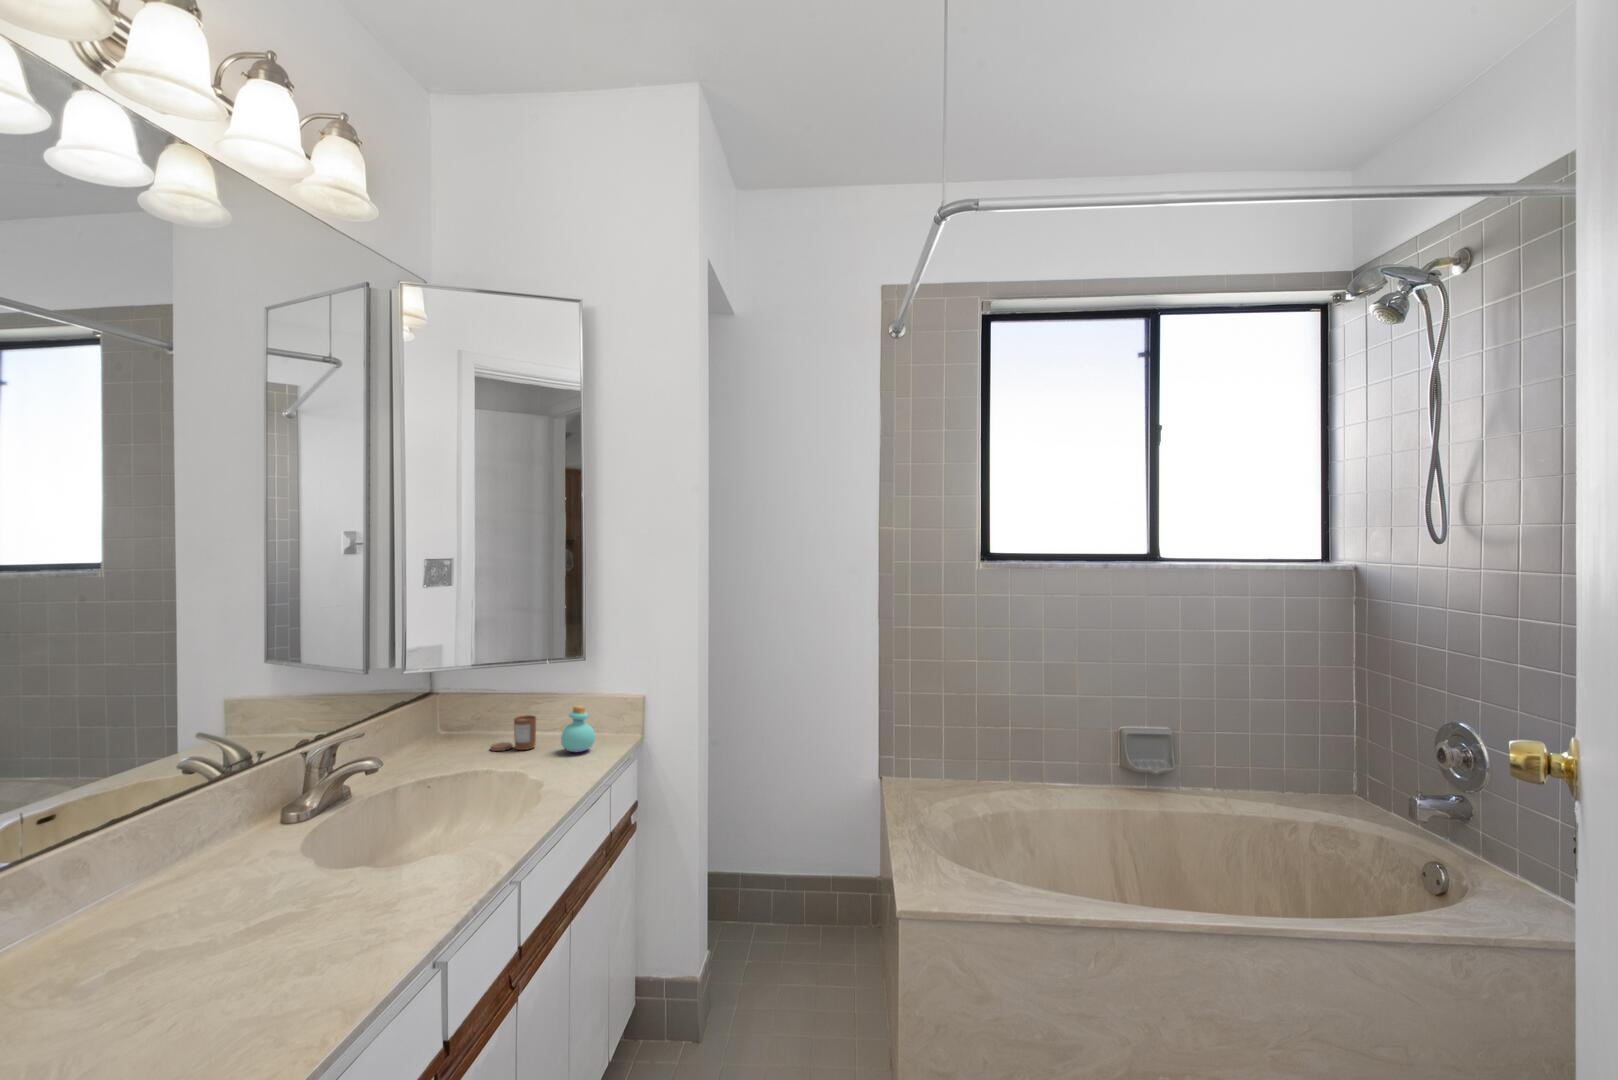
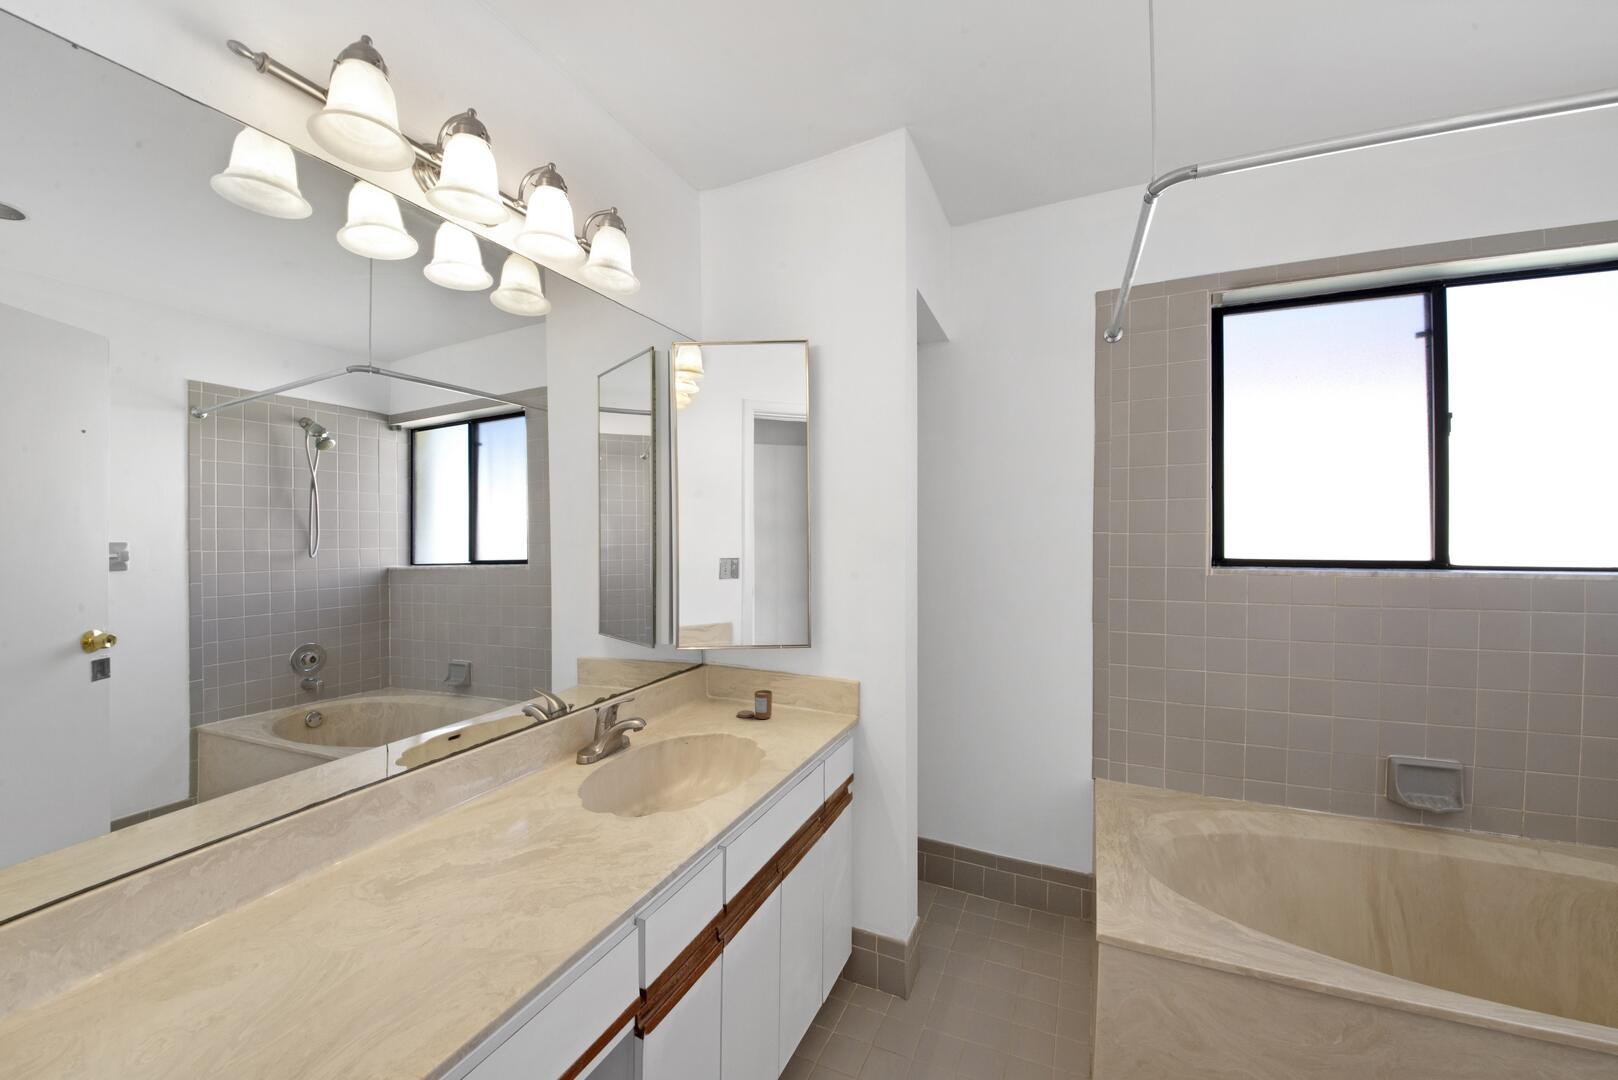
perfume bottle: present [561,706,595,752] -> none [789,686,817,726]

